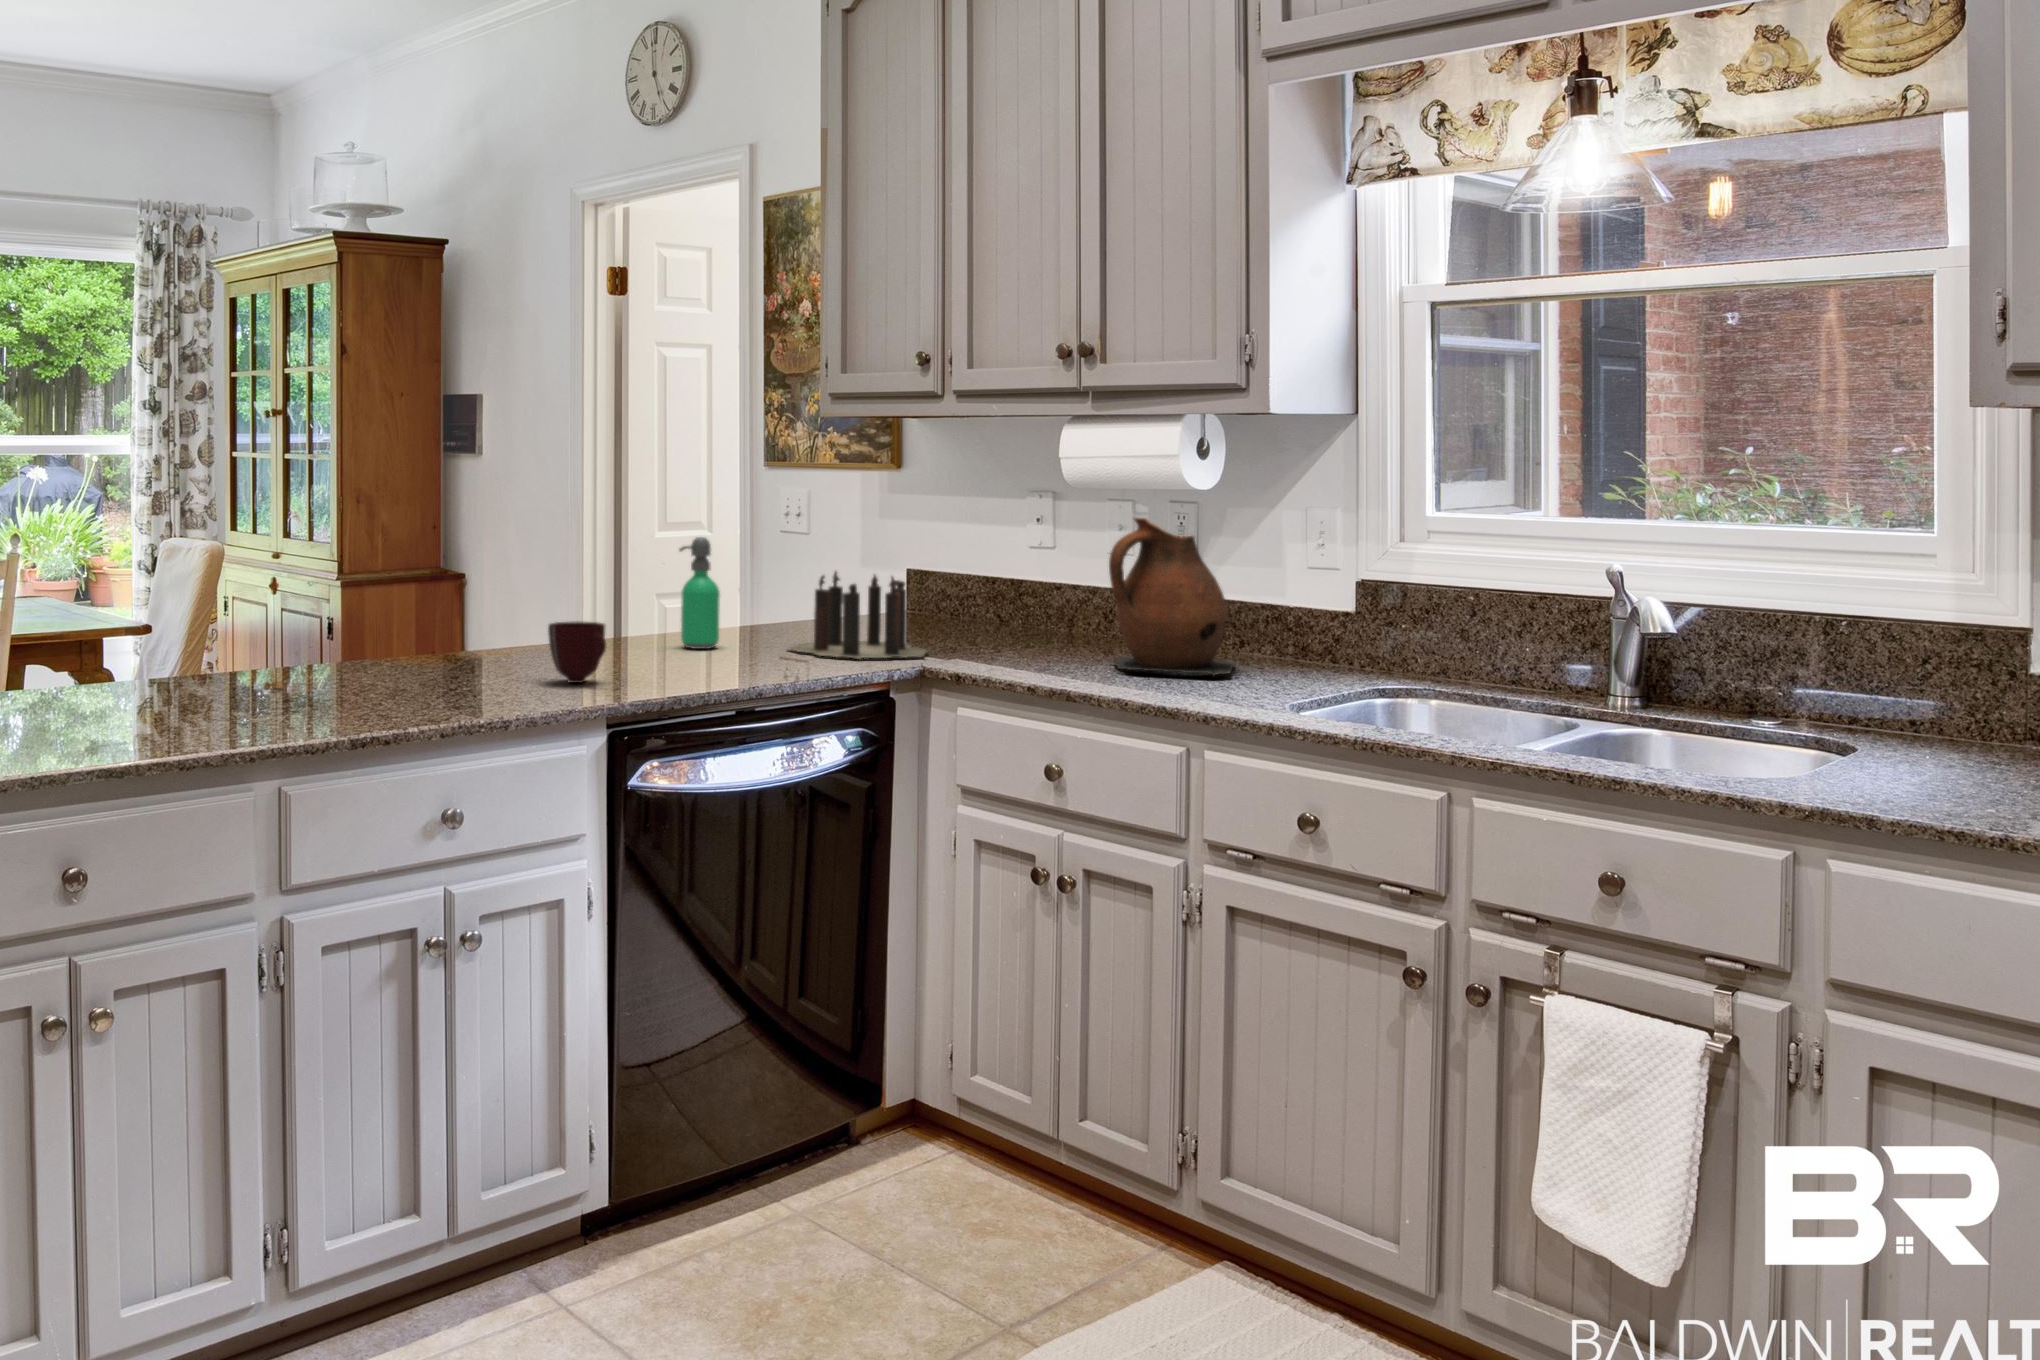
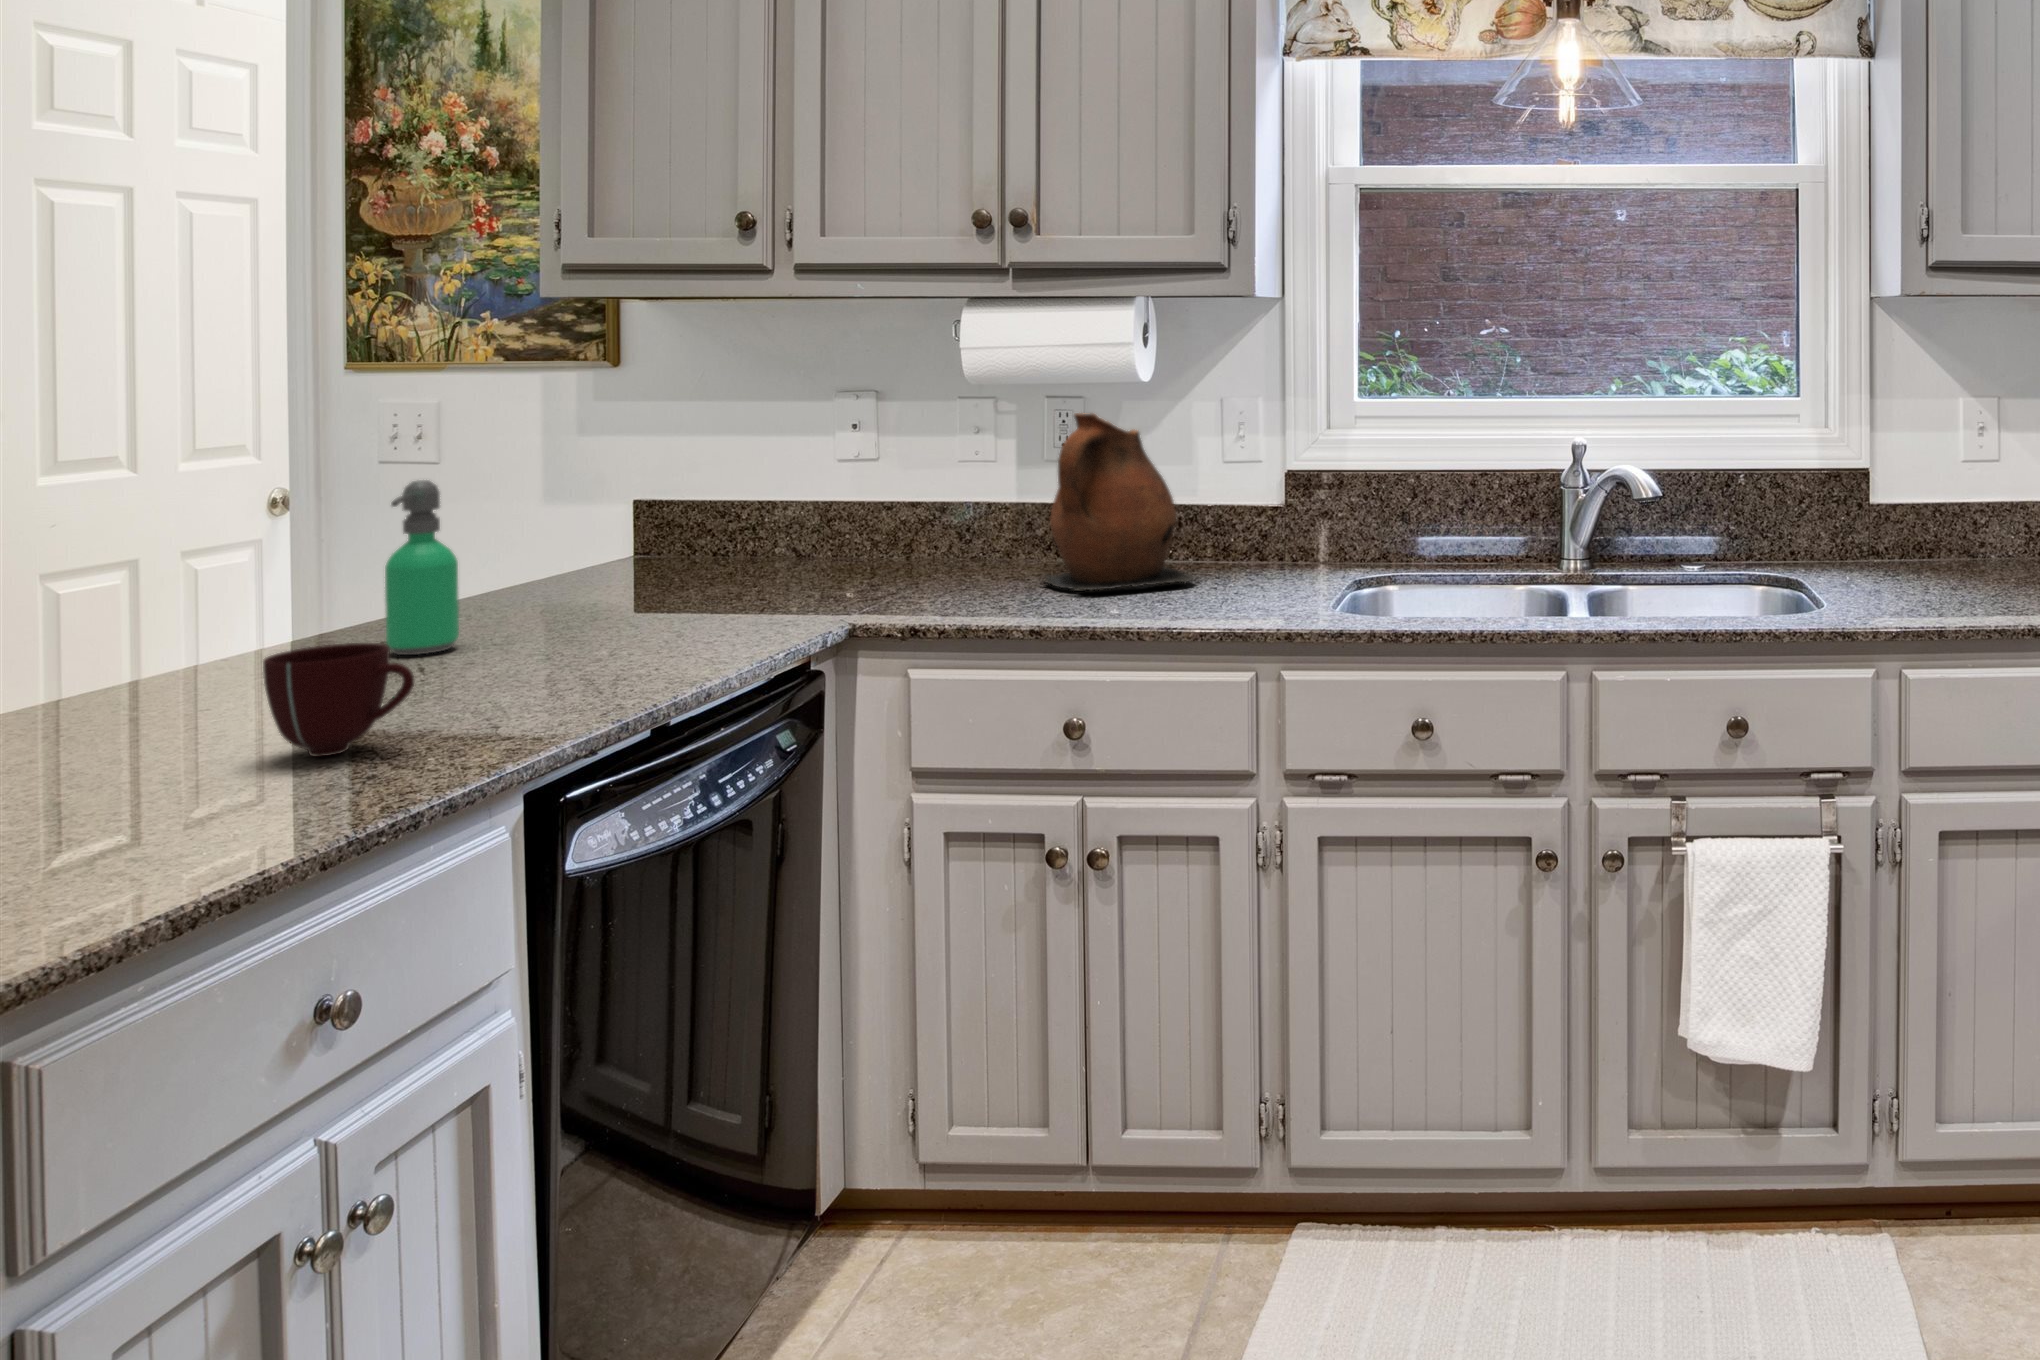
candle: present [789,572,927,659] -> none [574,509,844,633]

